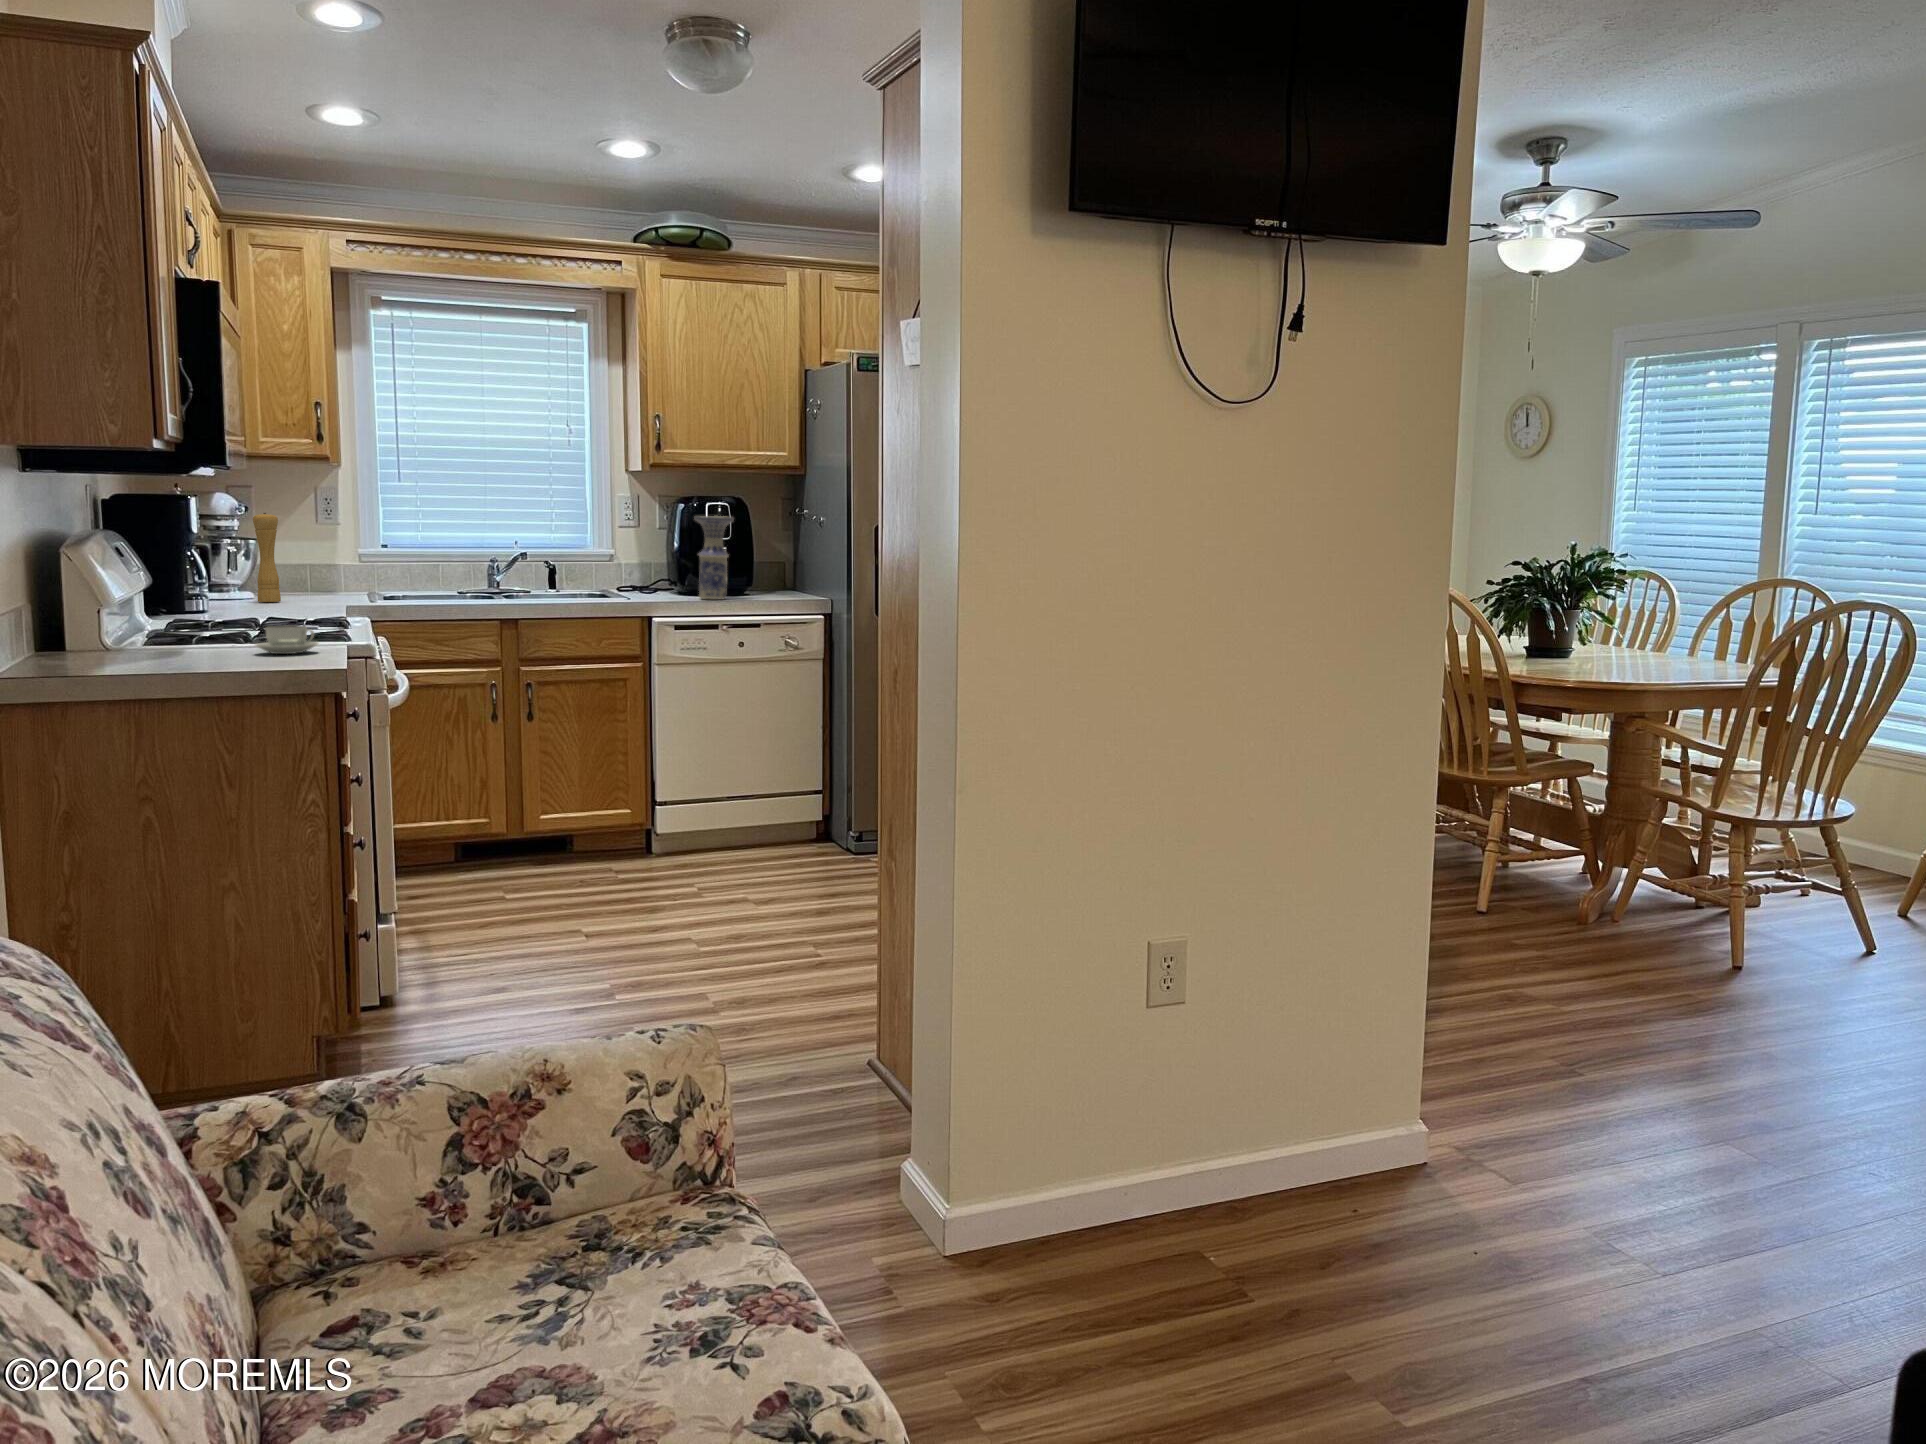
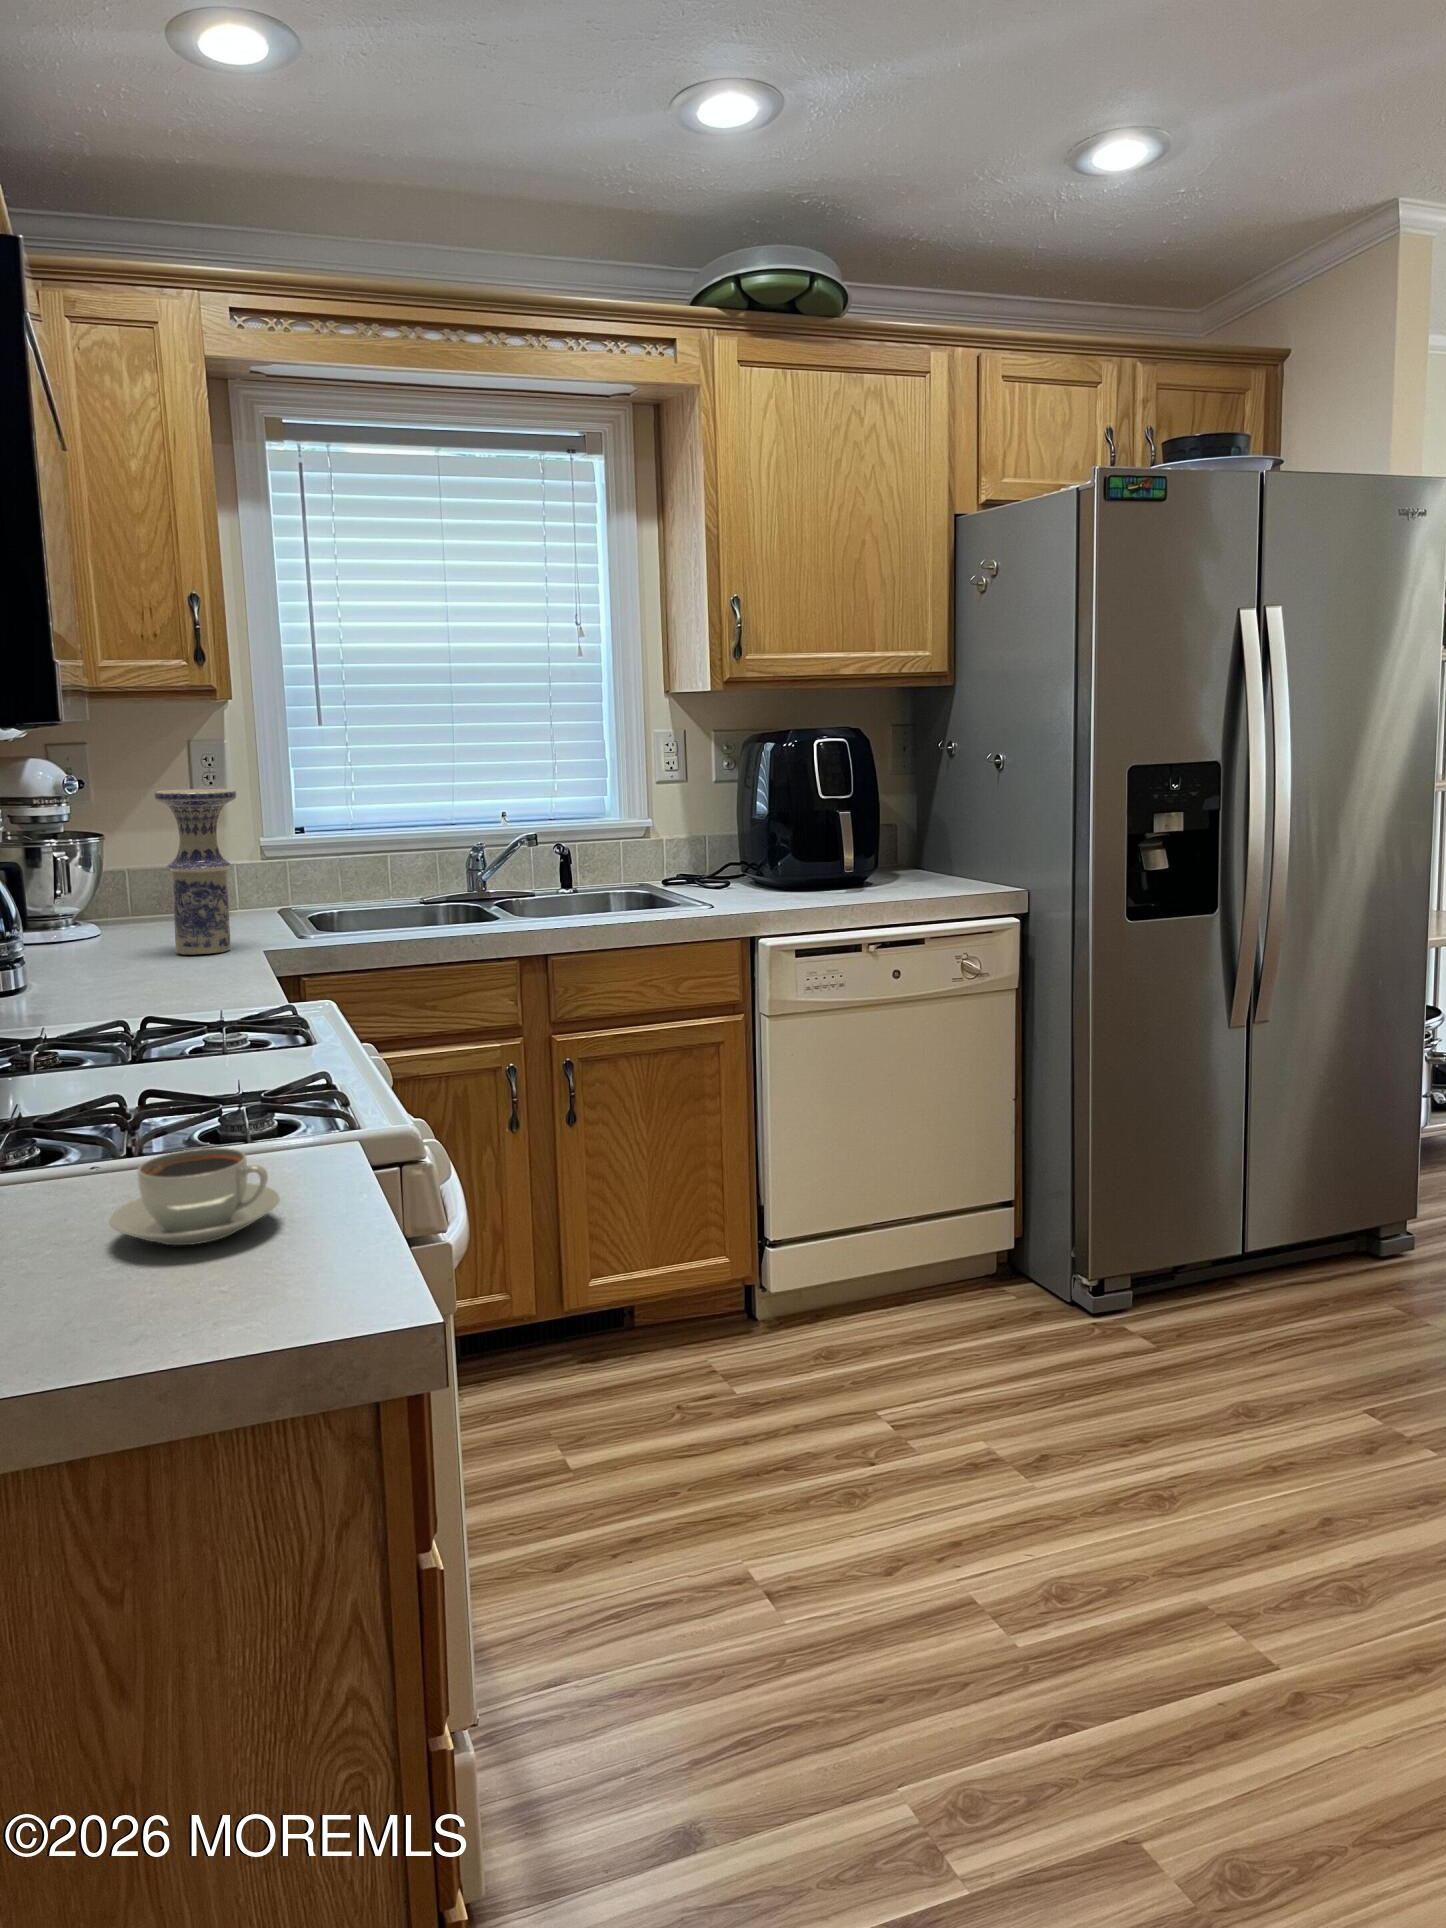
pepper mill: present [253,513,281,602] -> none [93,788,145,940]
vase: present [694,516,734,599] -> present [154,789,236,955]

